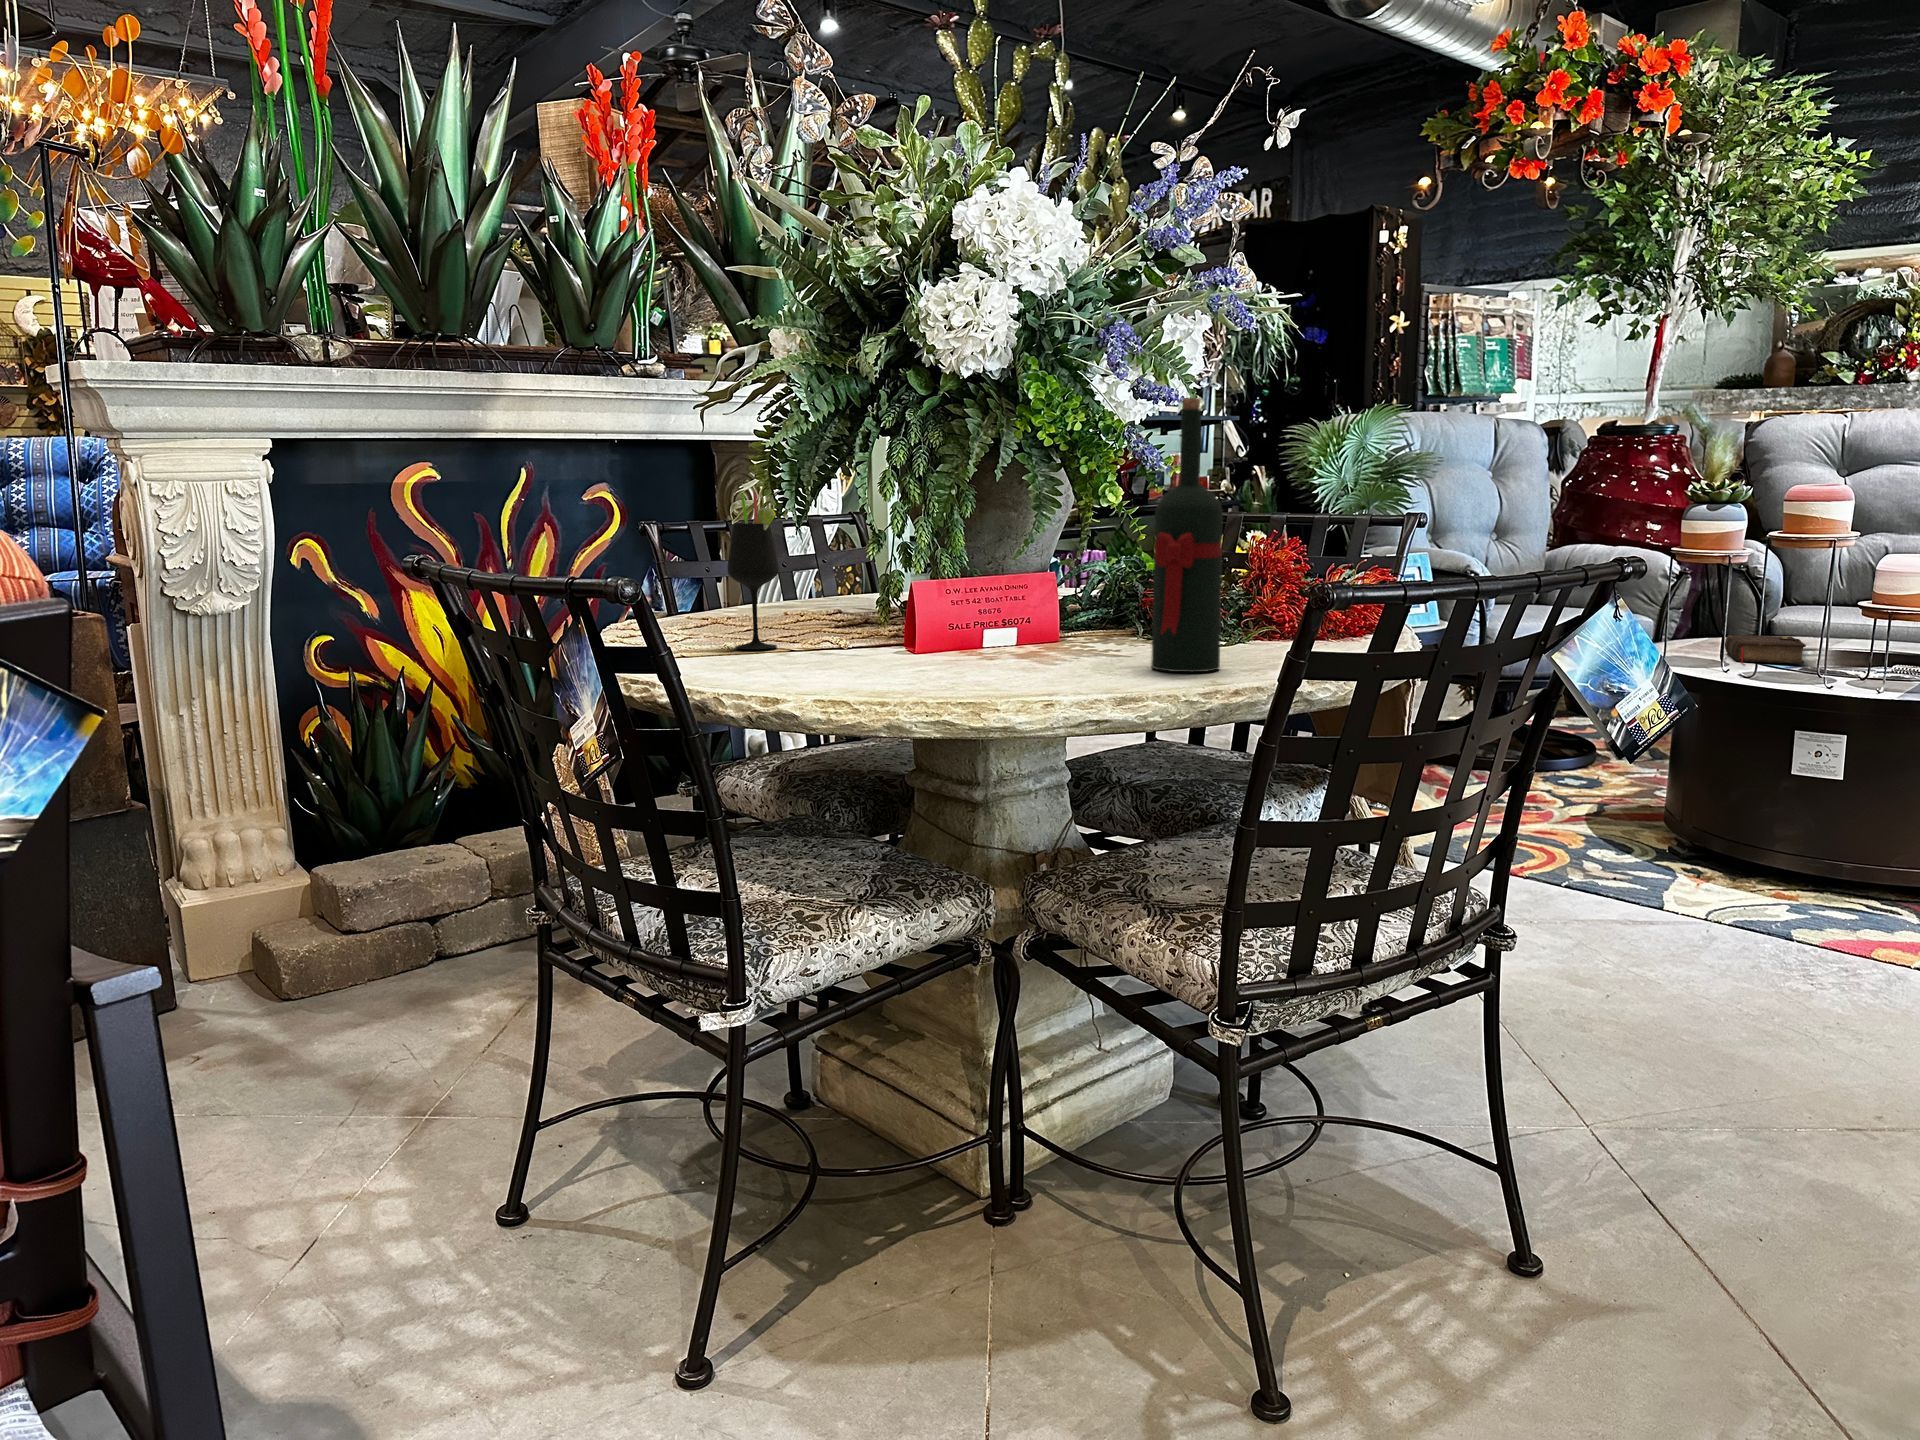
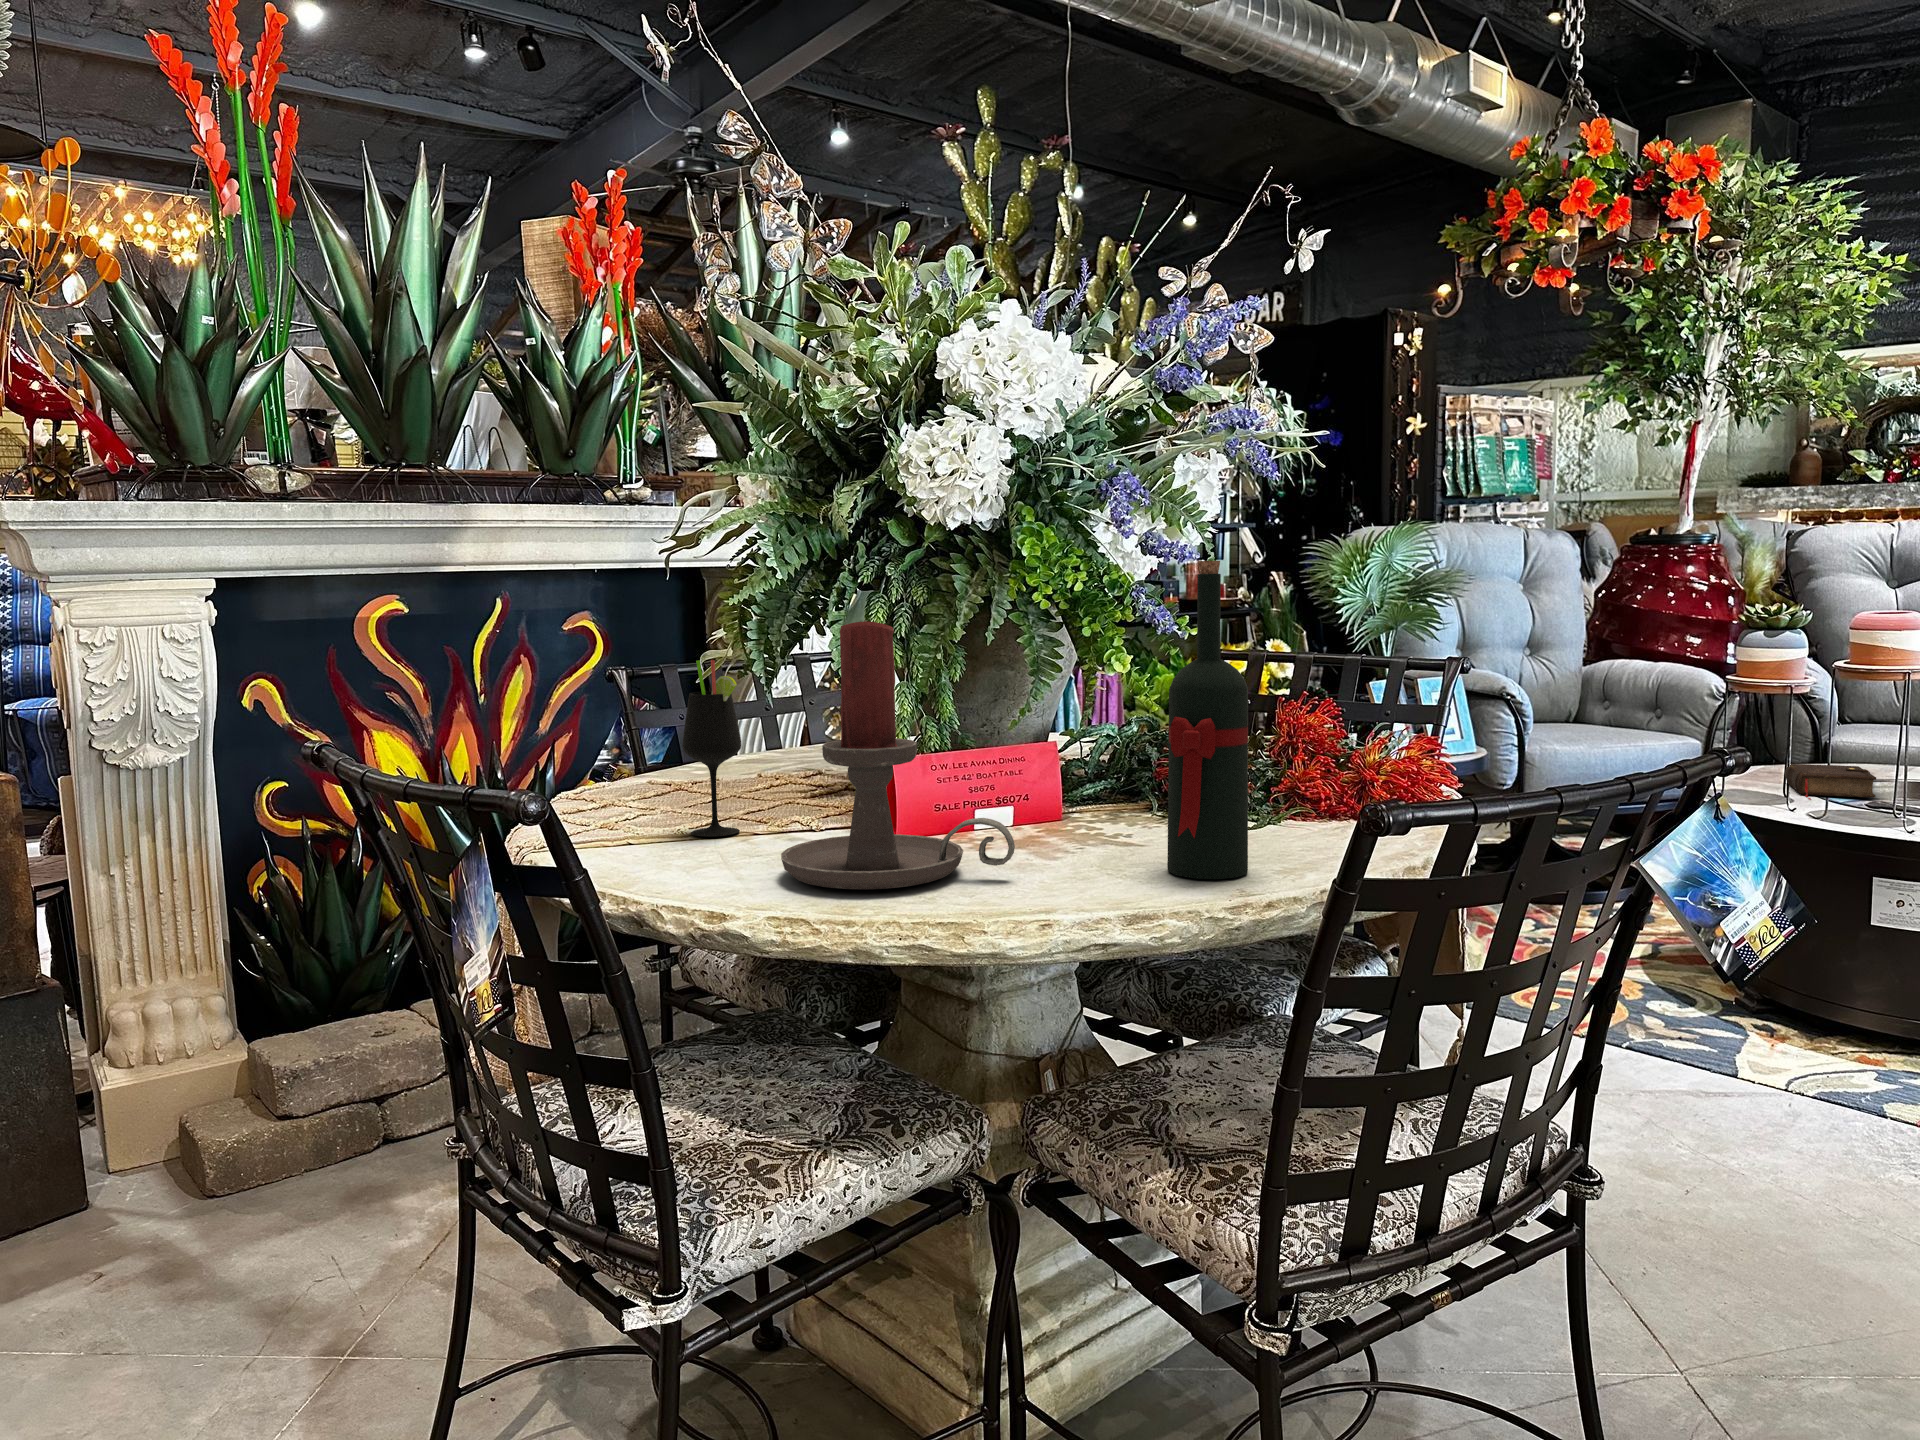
candle holder: none [821,448,1022,677] -> present [781,620,1015,889]

